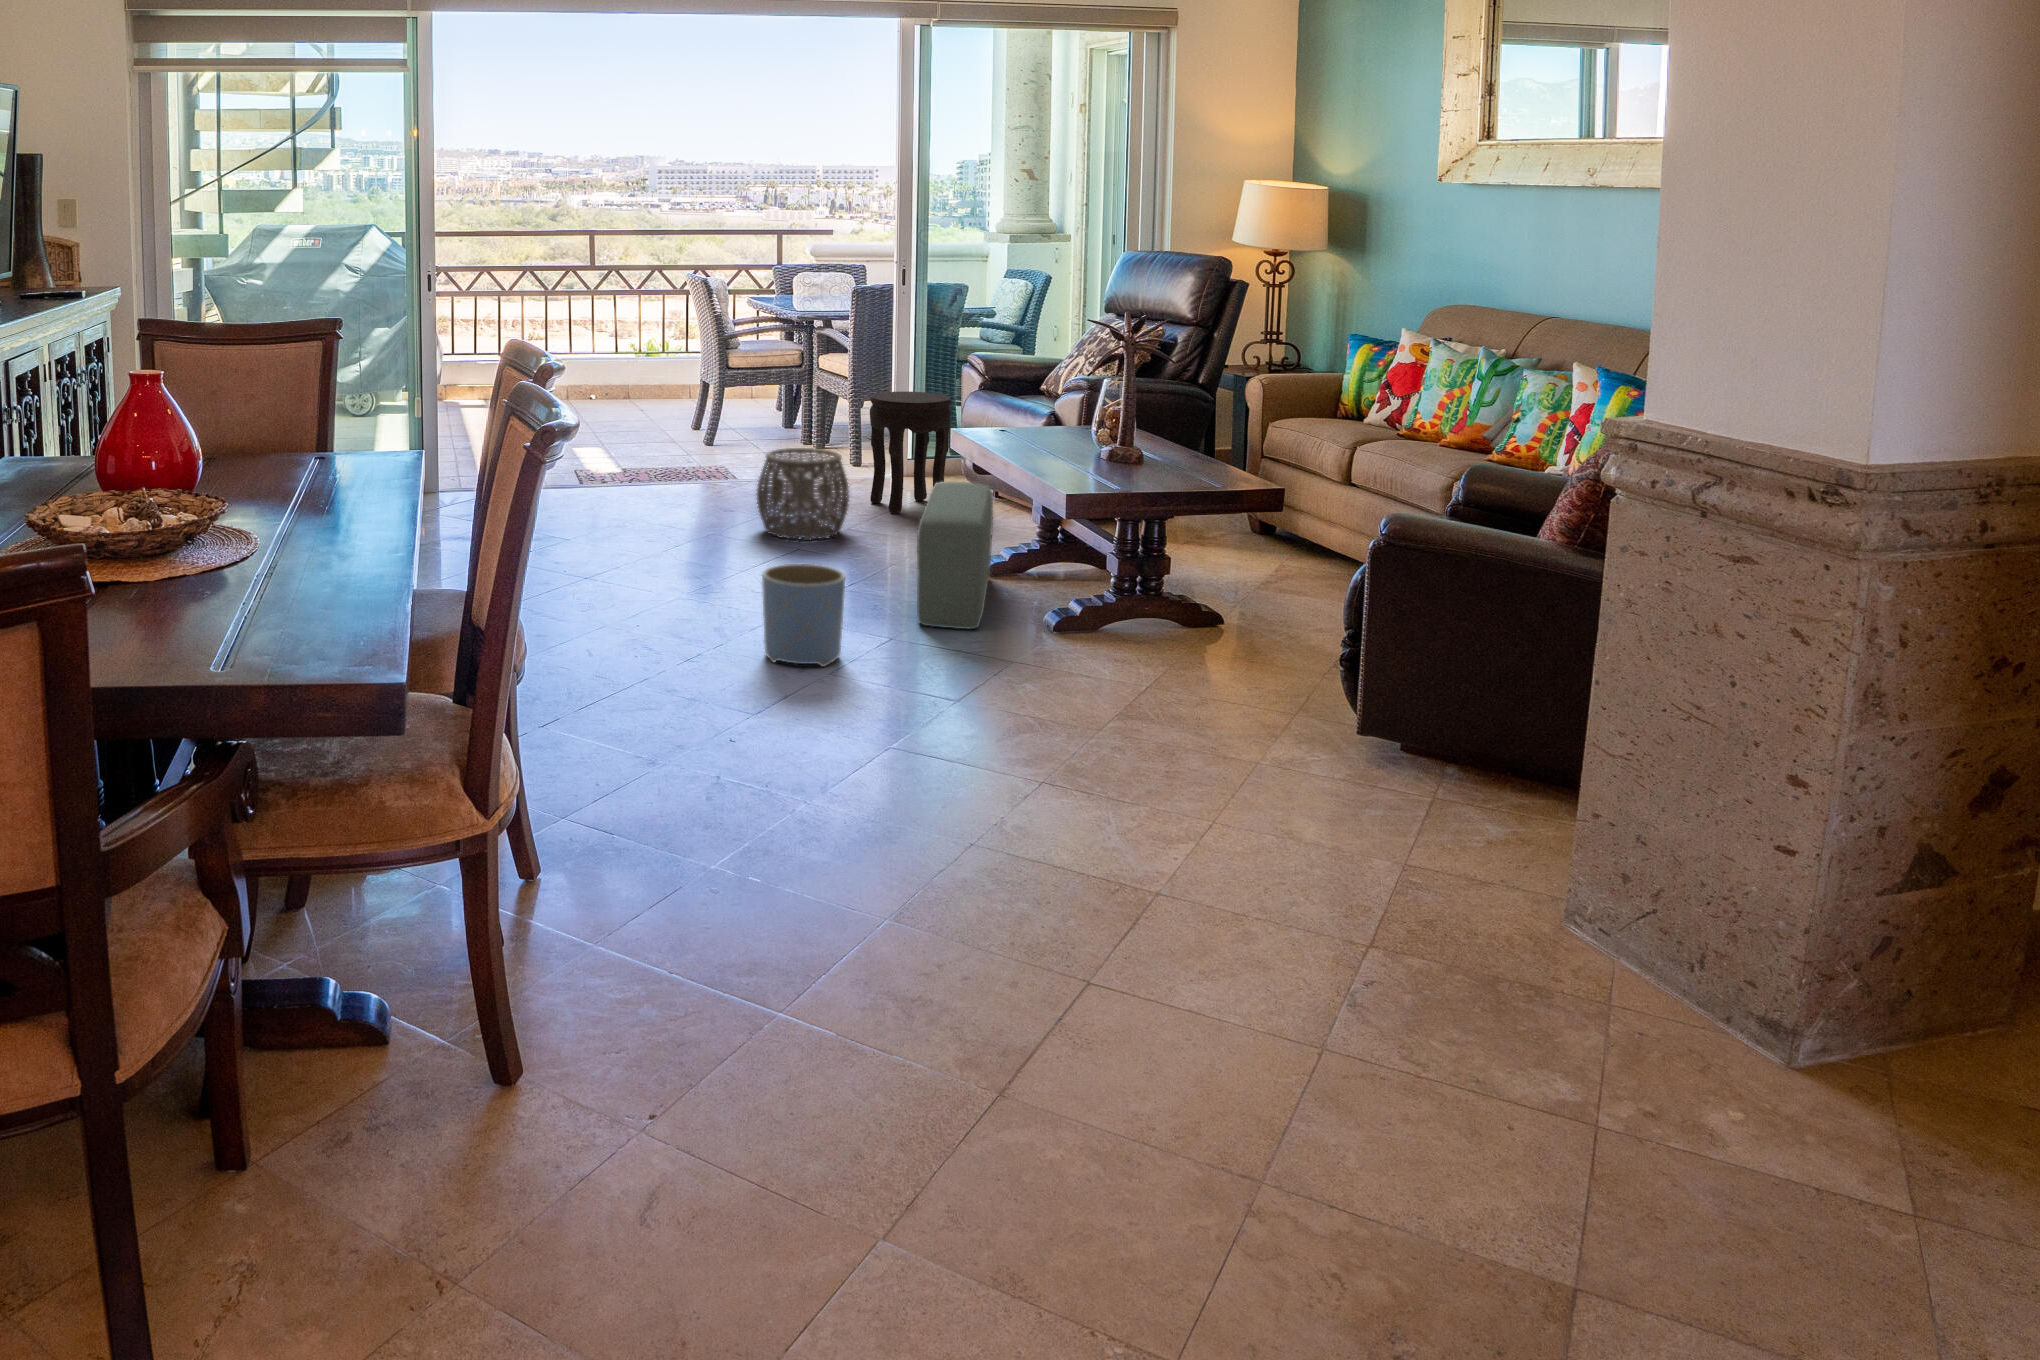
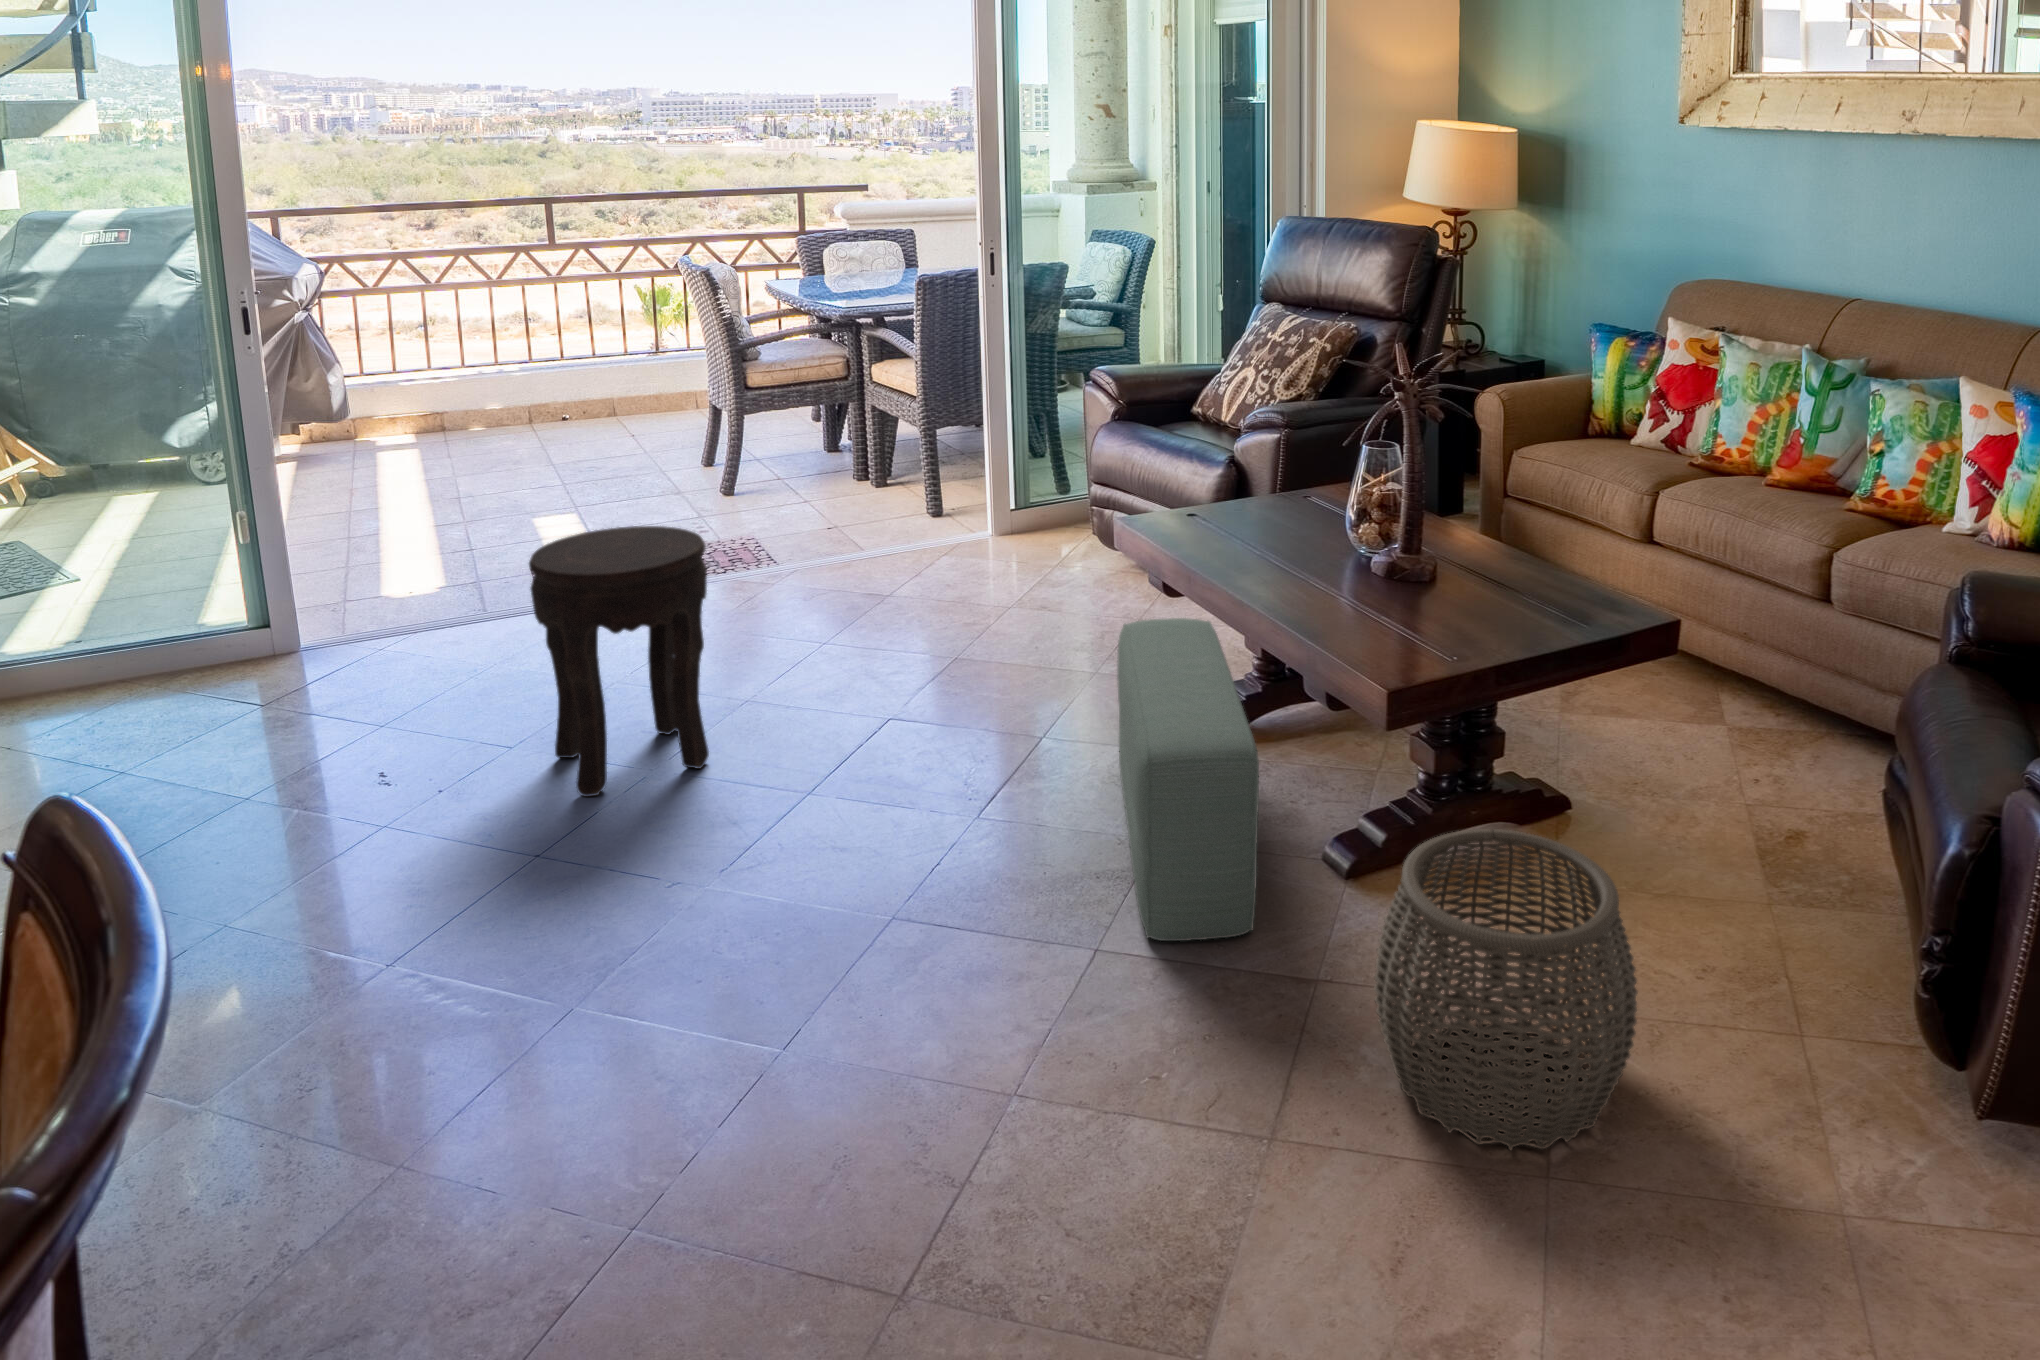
side table: present [870,391,951,514] -> present [529,526,709,797]
woven basket: present [756,448,849,540] -> present [1374,829,1638,1150]
planter: present [762,564,845,667] -> none [856,914,1038,1179]

